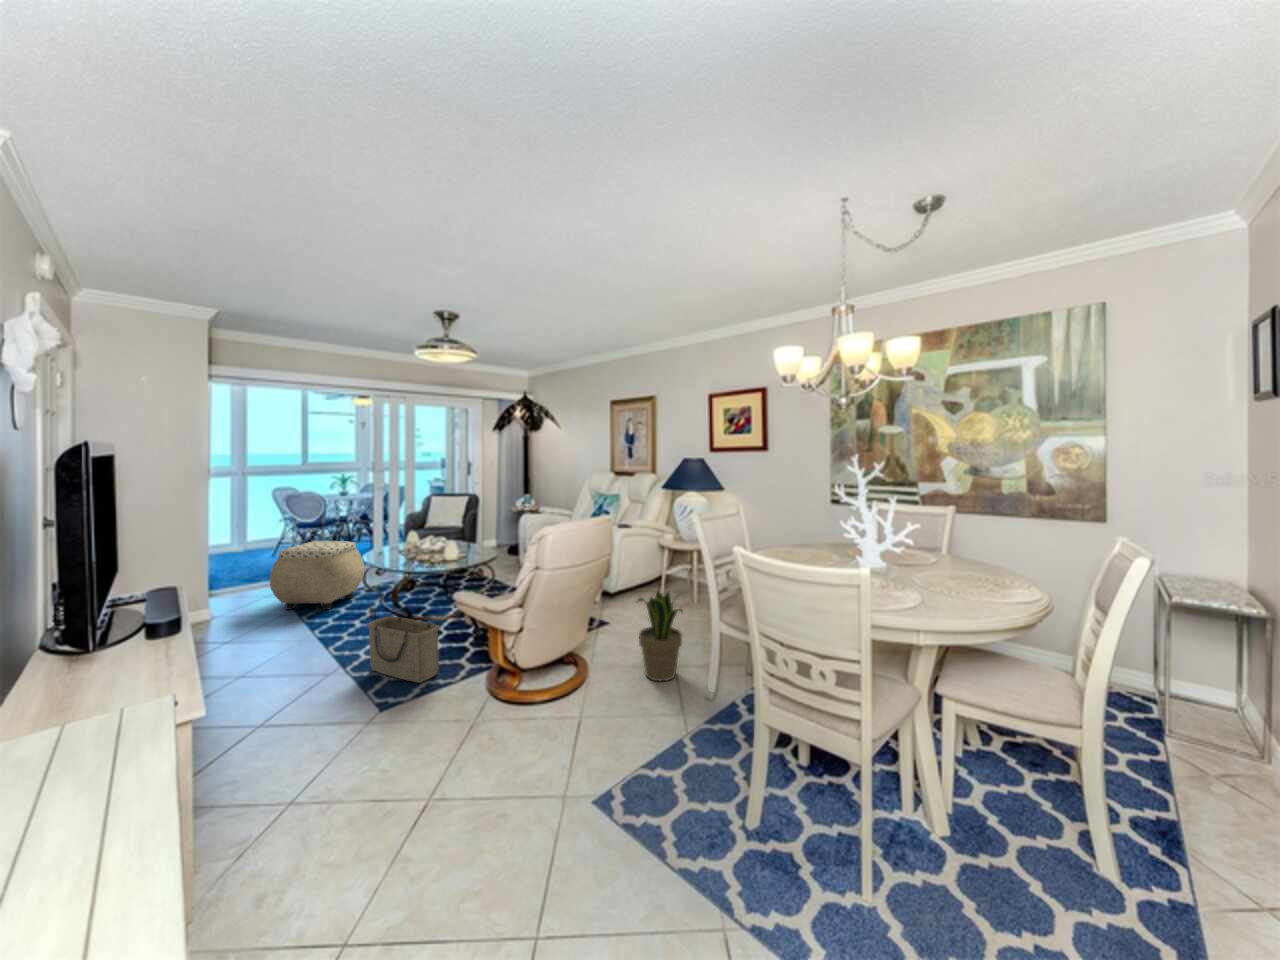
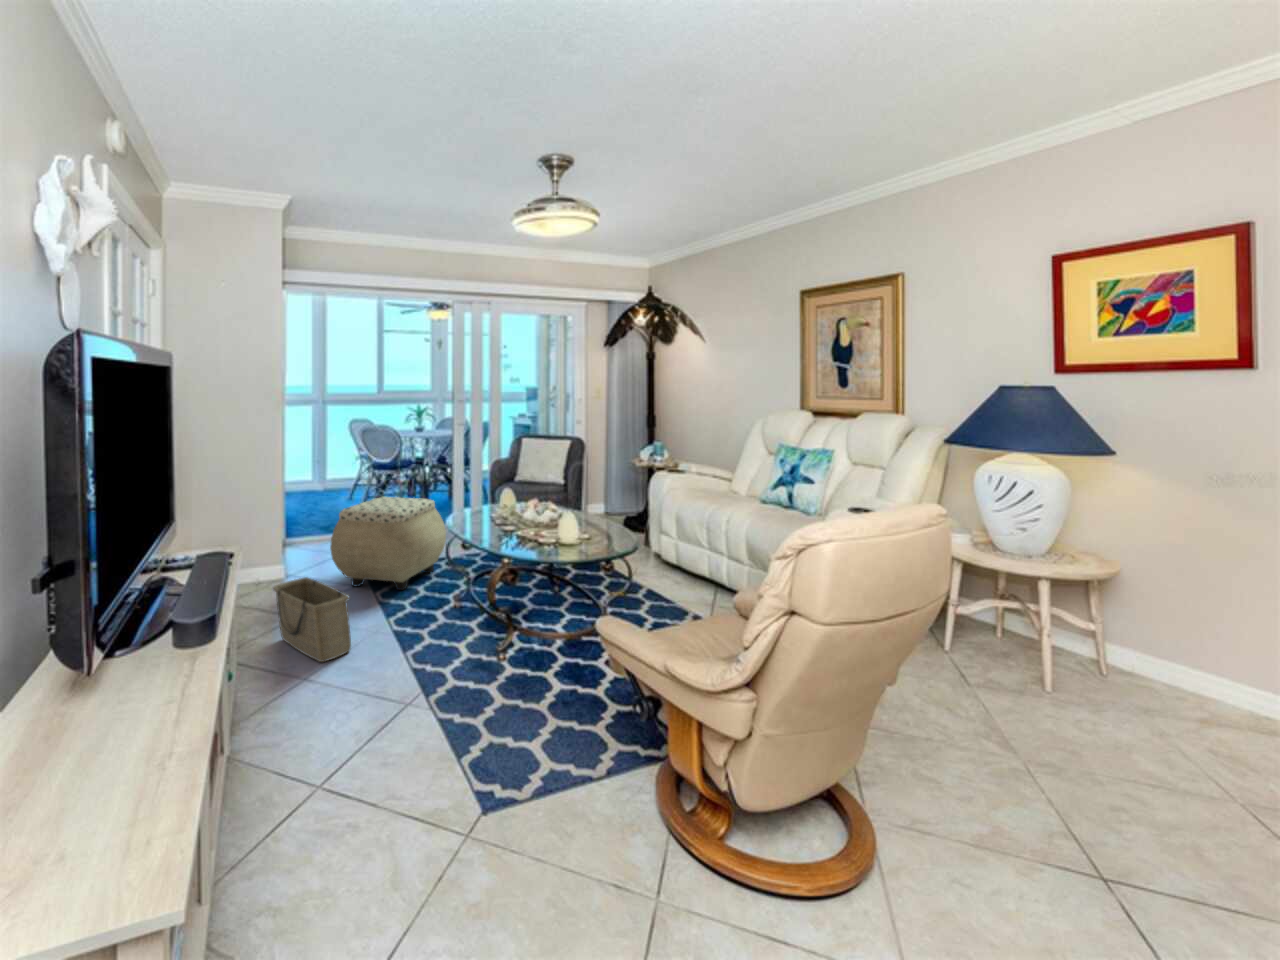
potted plant: present [638,592,682,681] -> none [907,641,1020,807]
basket: present [367,616,440,683] -> present [273,577,351,662]

